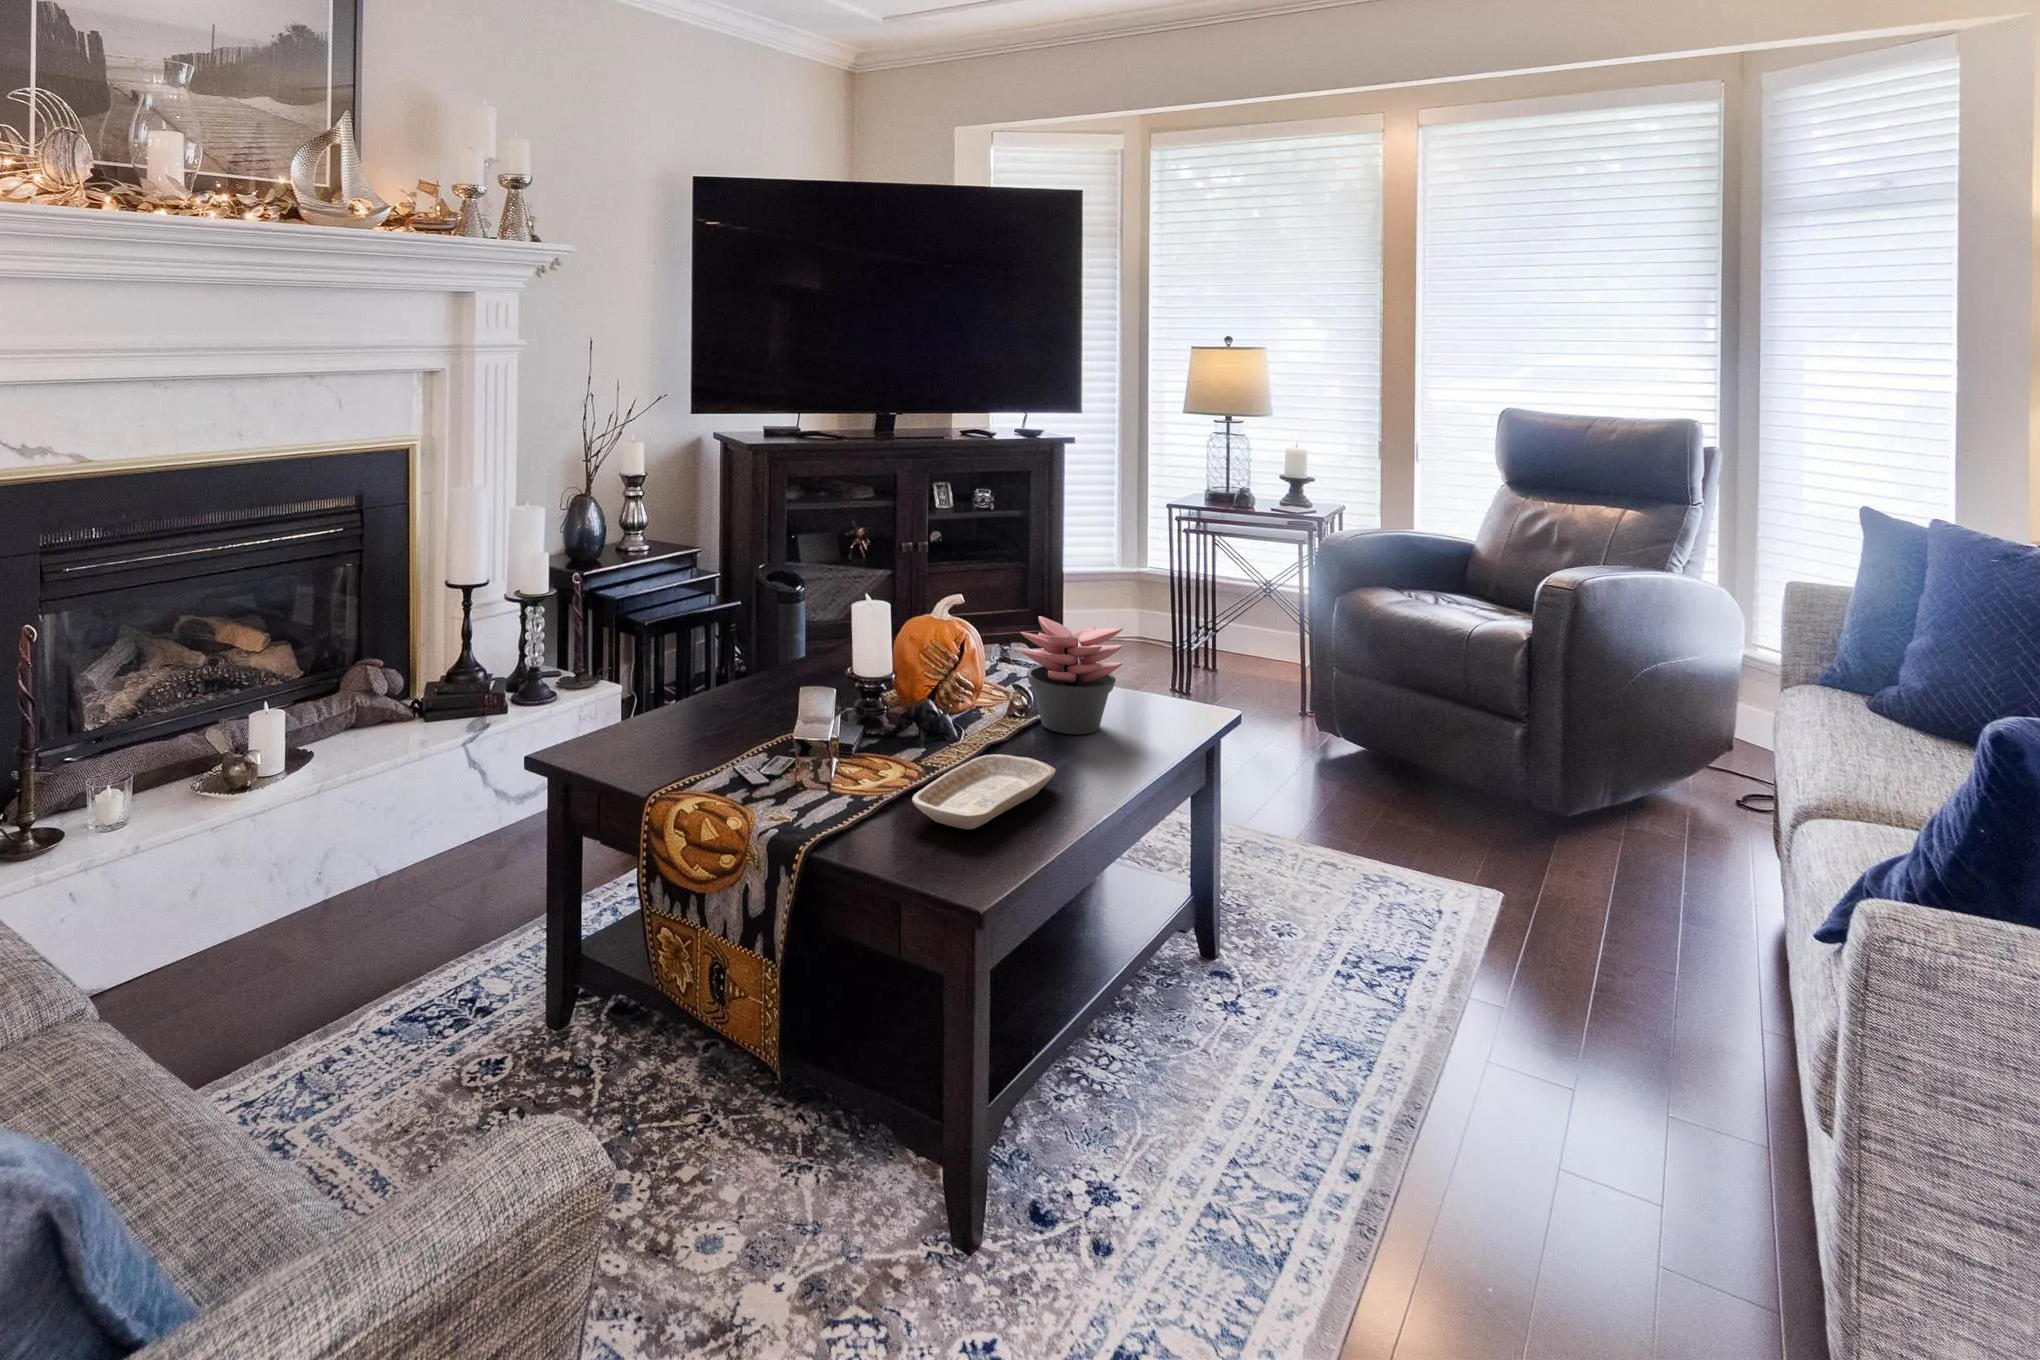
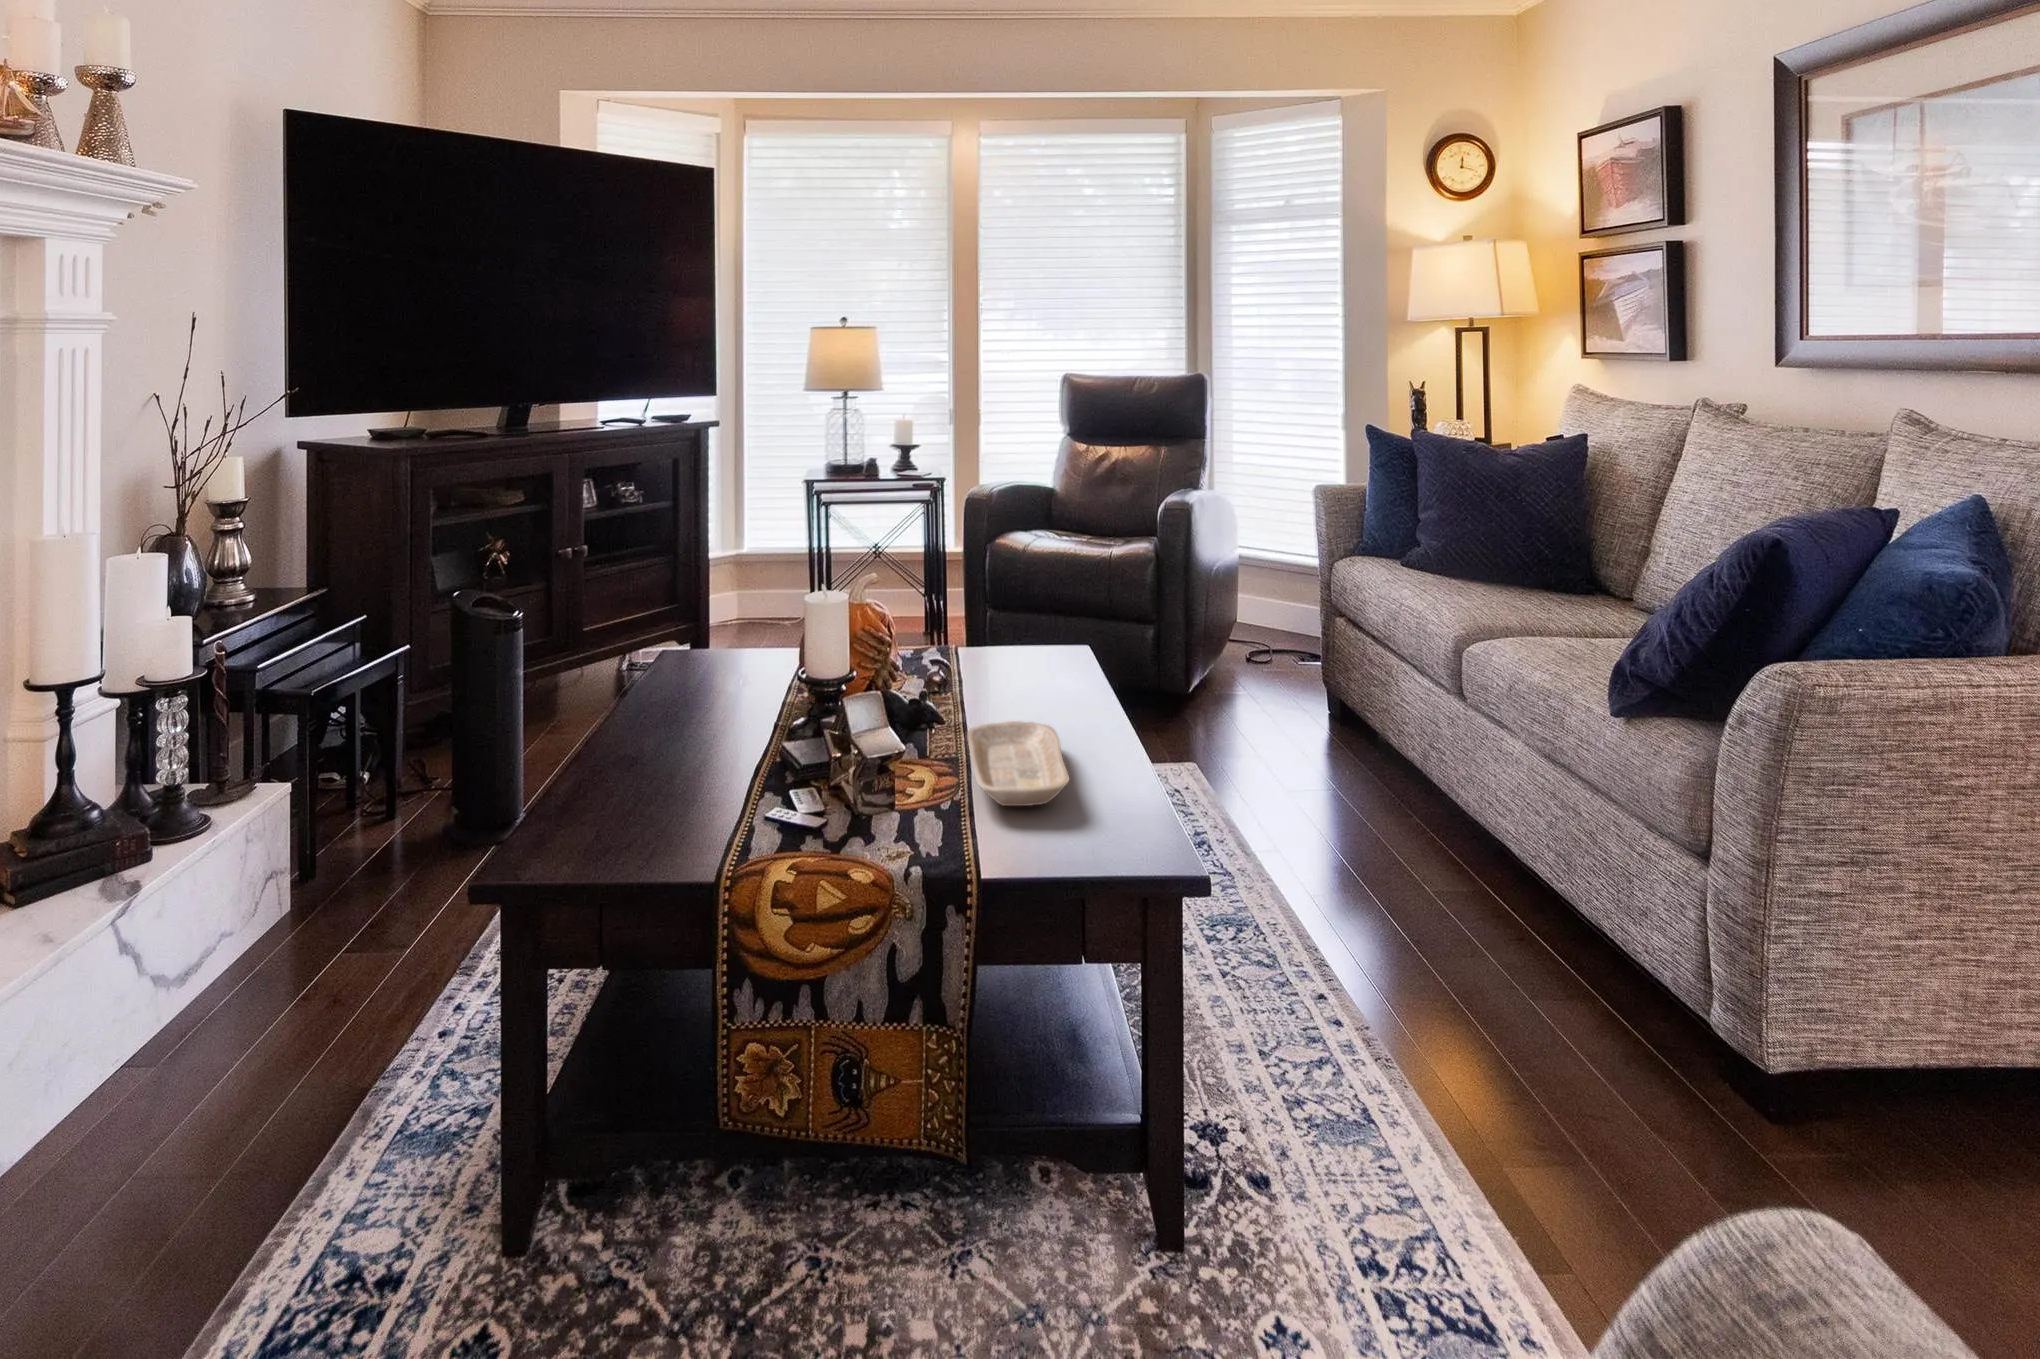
succulent plant: present [1020,616,1123,734] -> none [925,578,1018,695]

